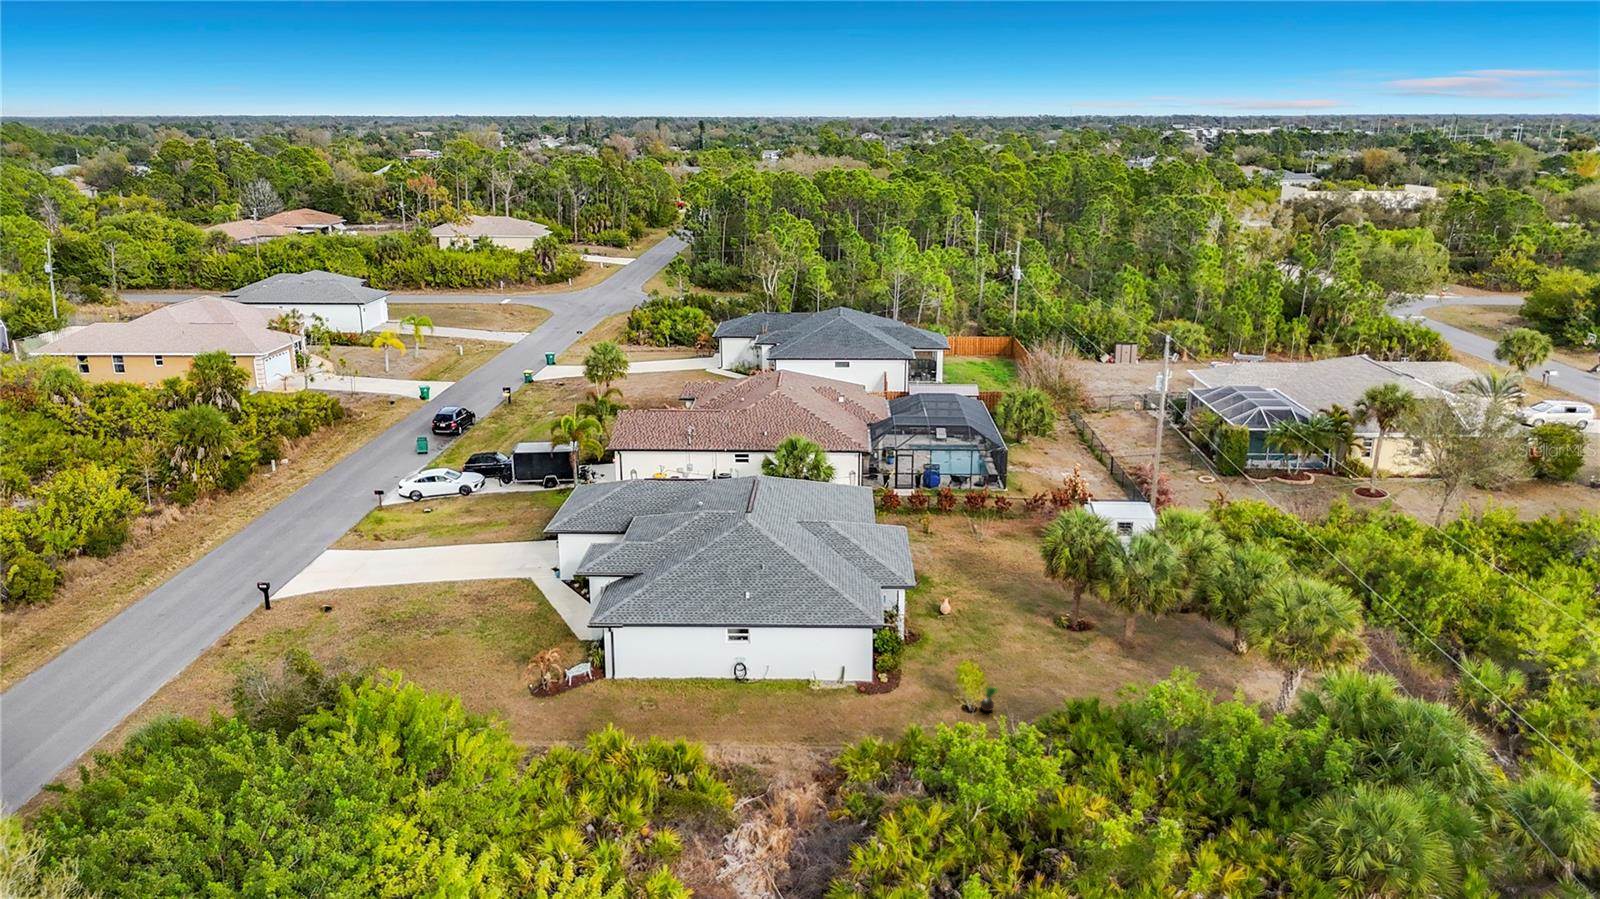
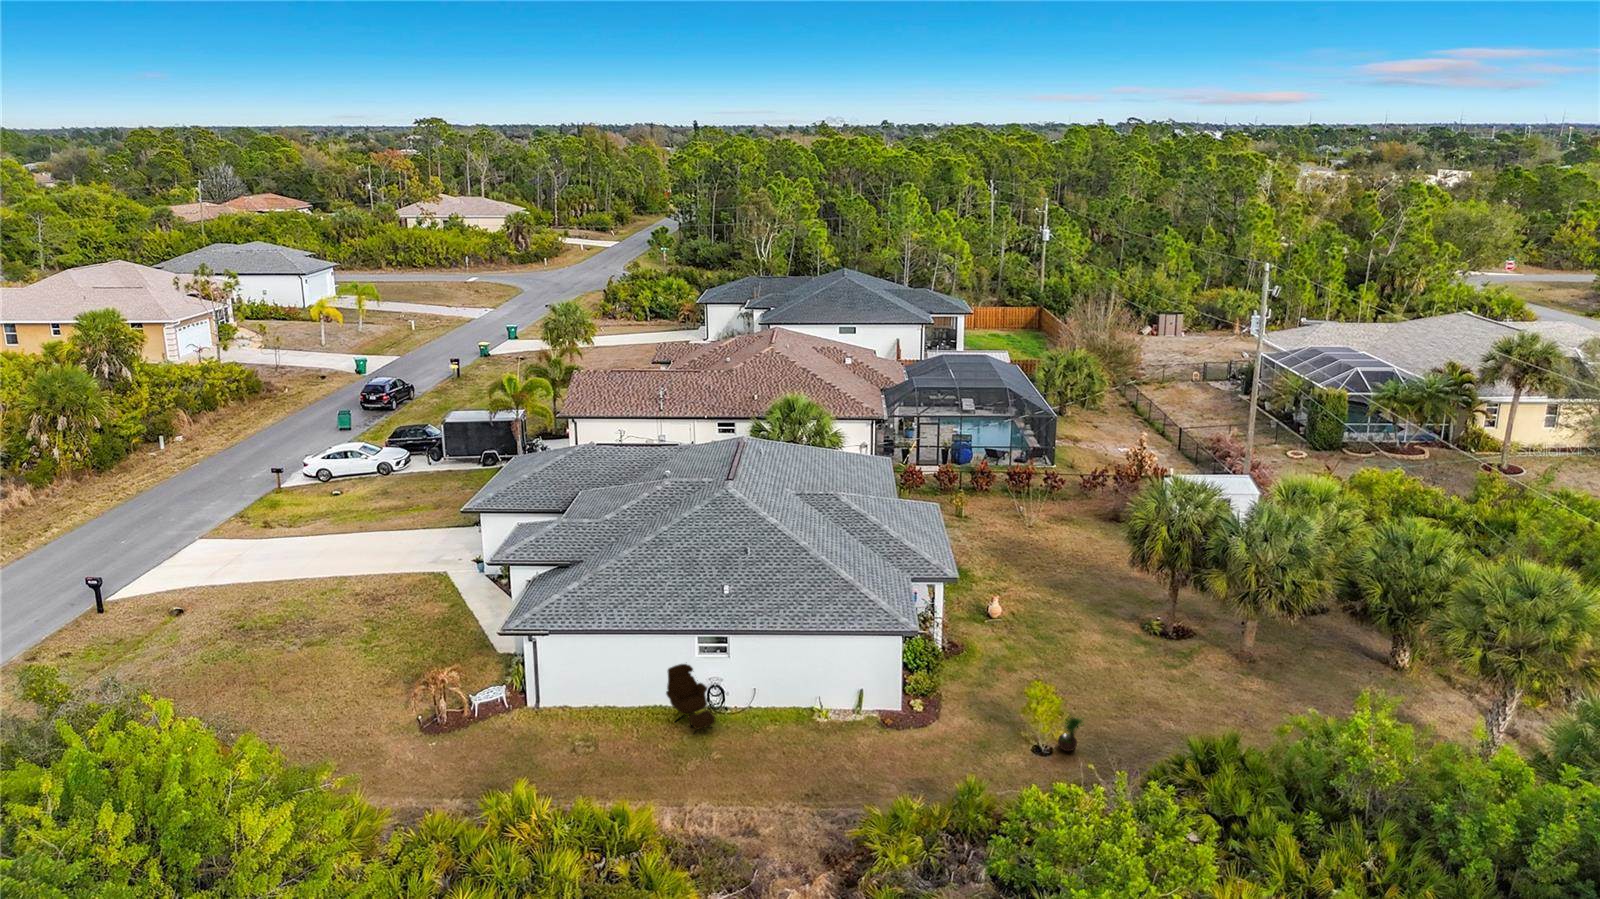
lounge chair: none [705,648,740,699] -> present [666,664,715,730]

